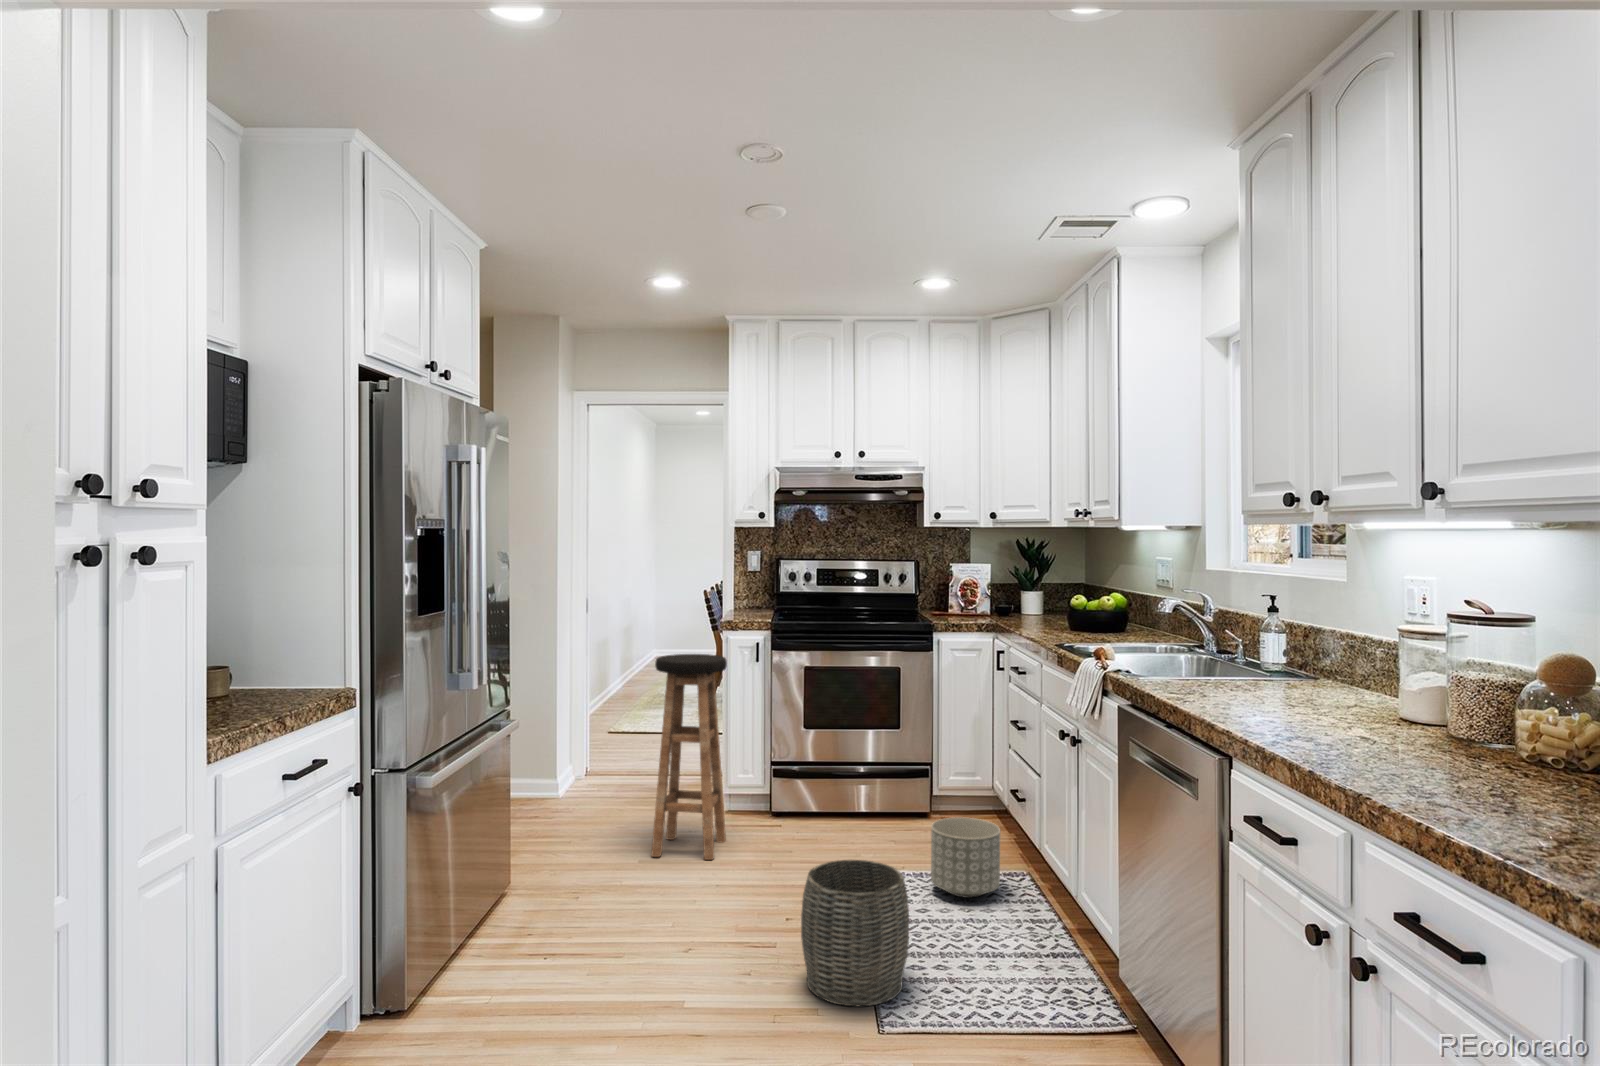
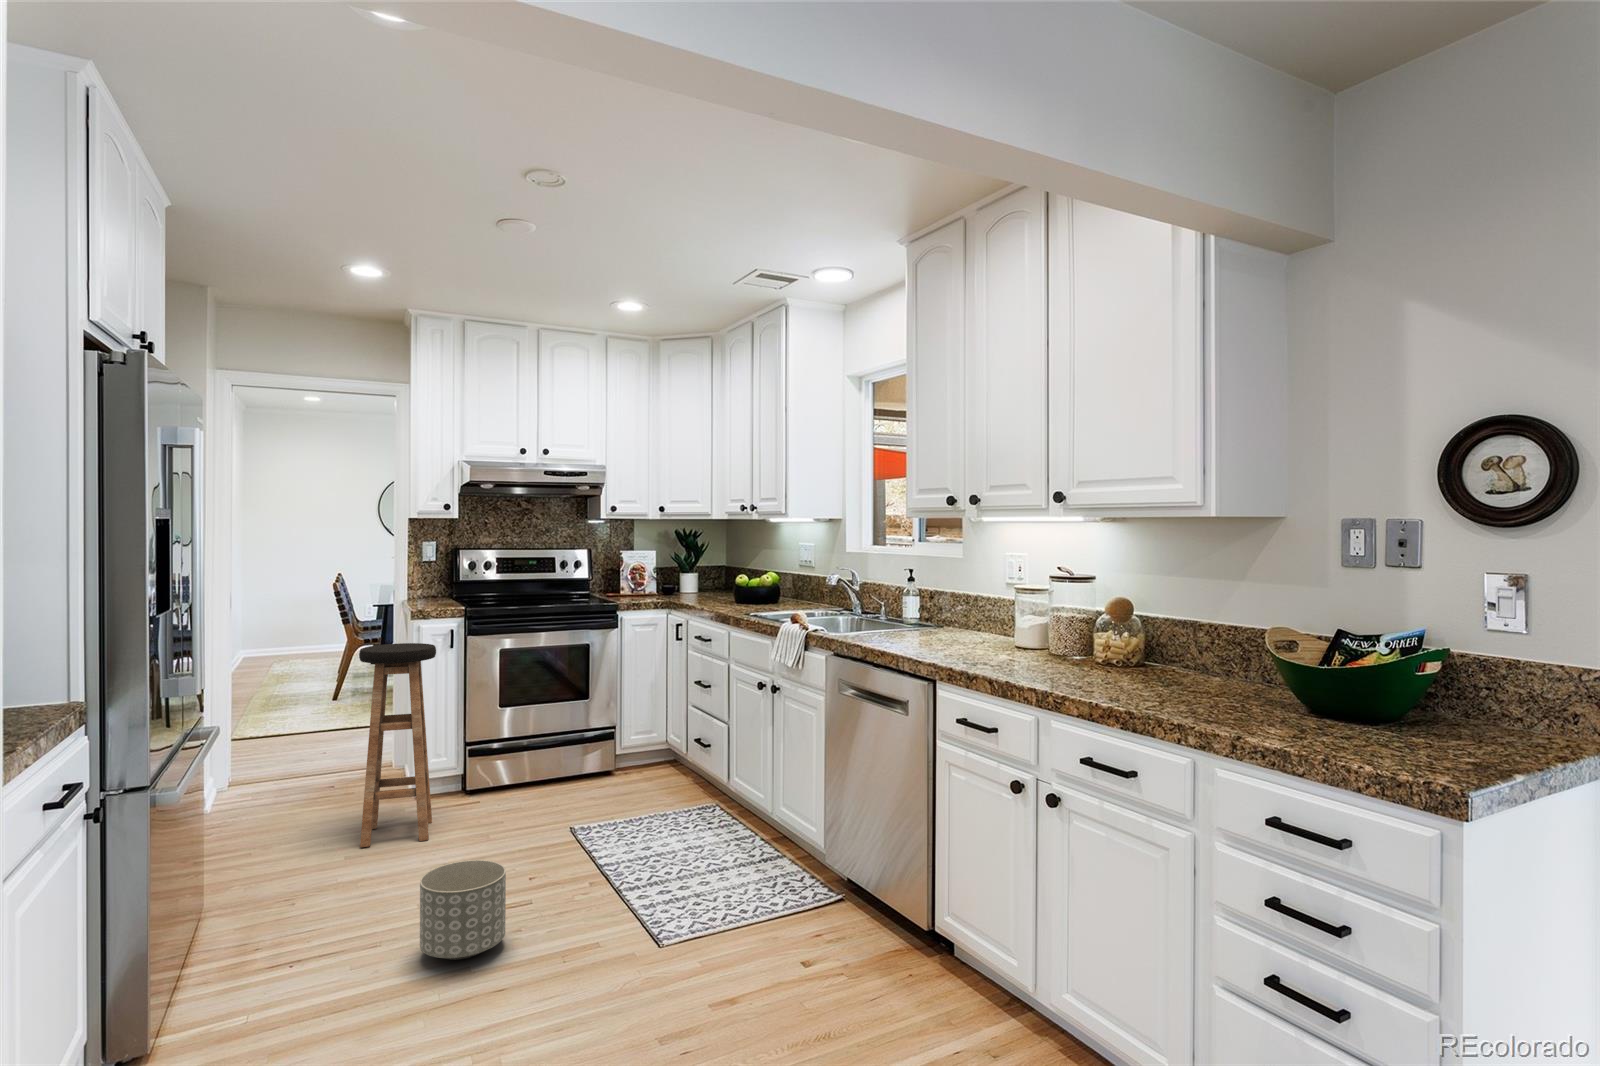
planter: present [931,817,1000,898] -> present [420,860,506,960]
woven basket: present [801,860,909,1006] -> none [568,808,664,933]

